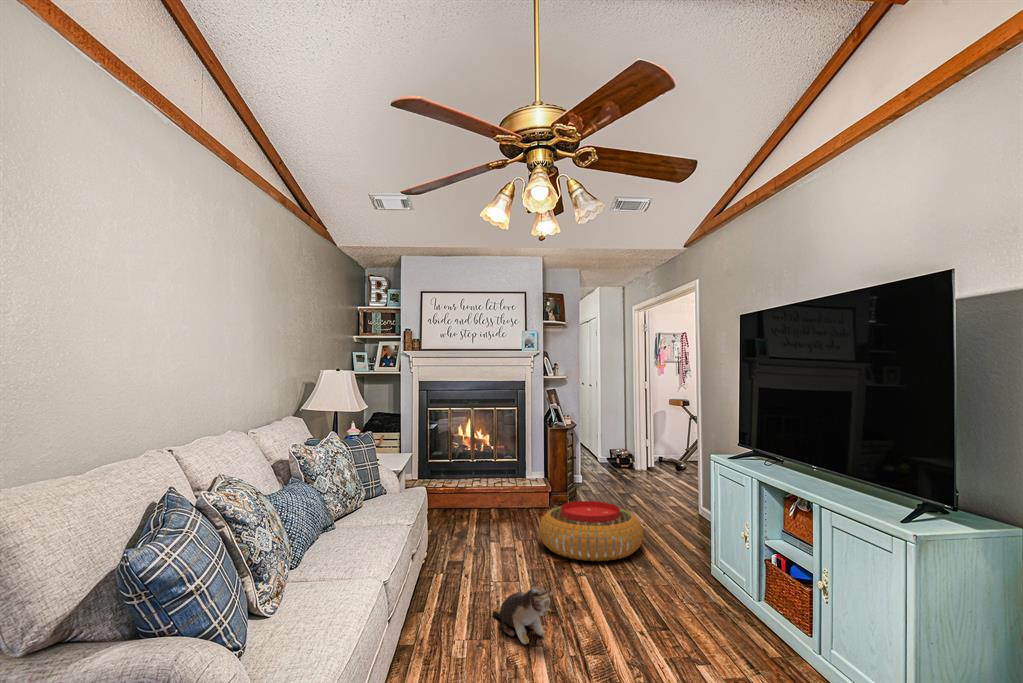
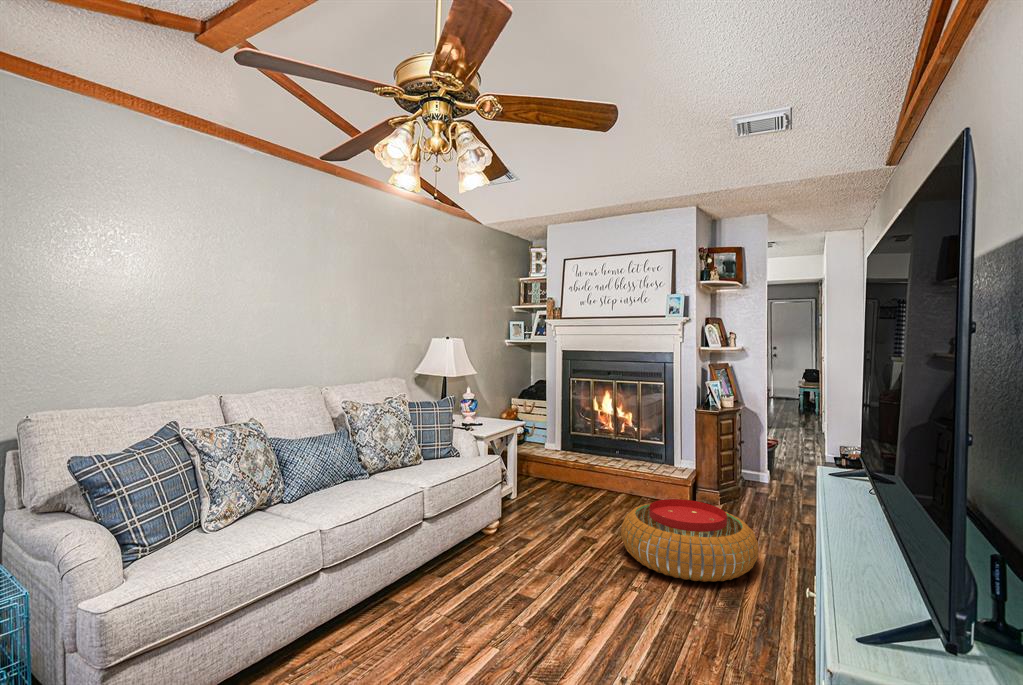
plush toy: present [493,586,555,644] -> none [478,581,514,644]

